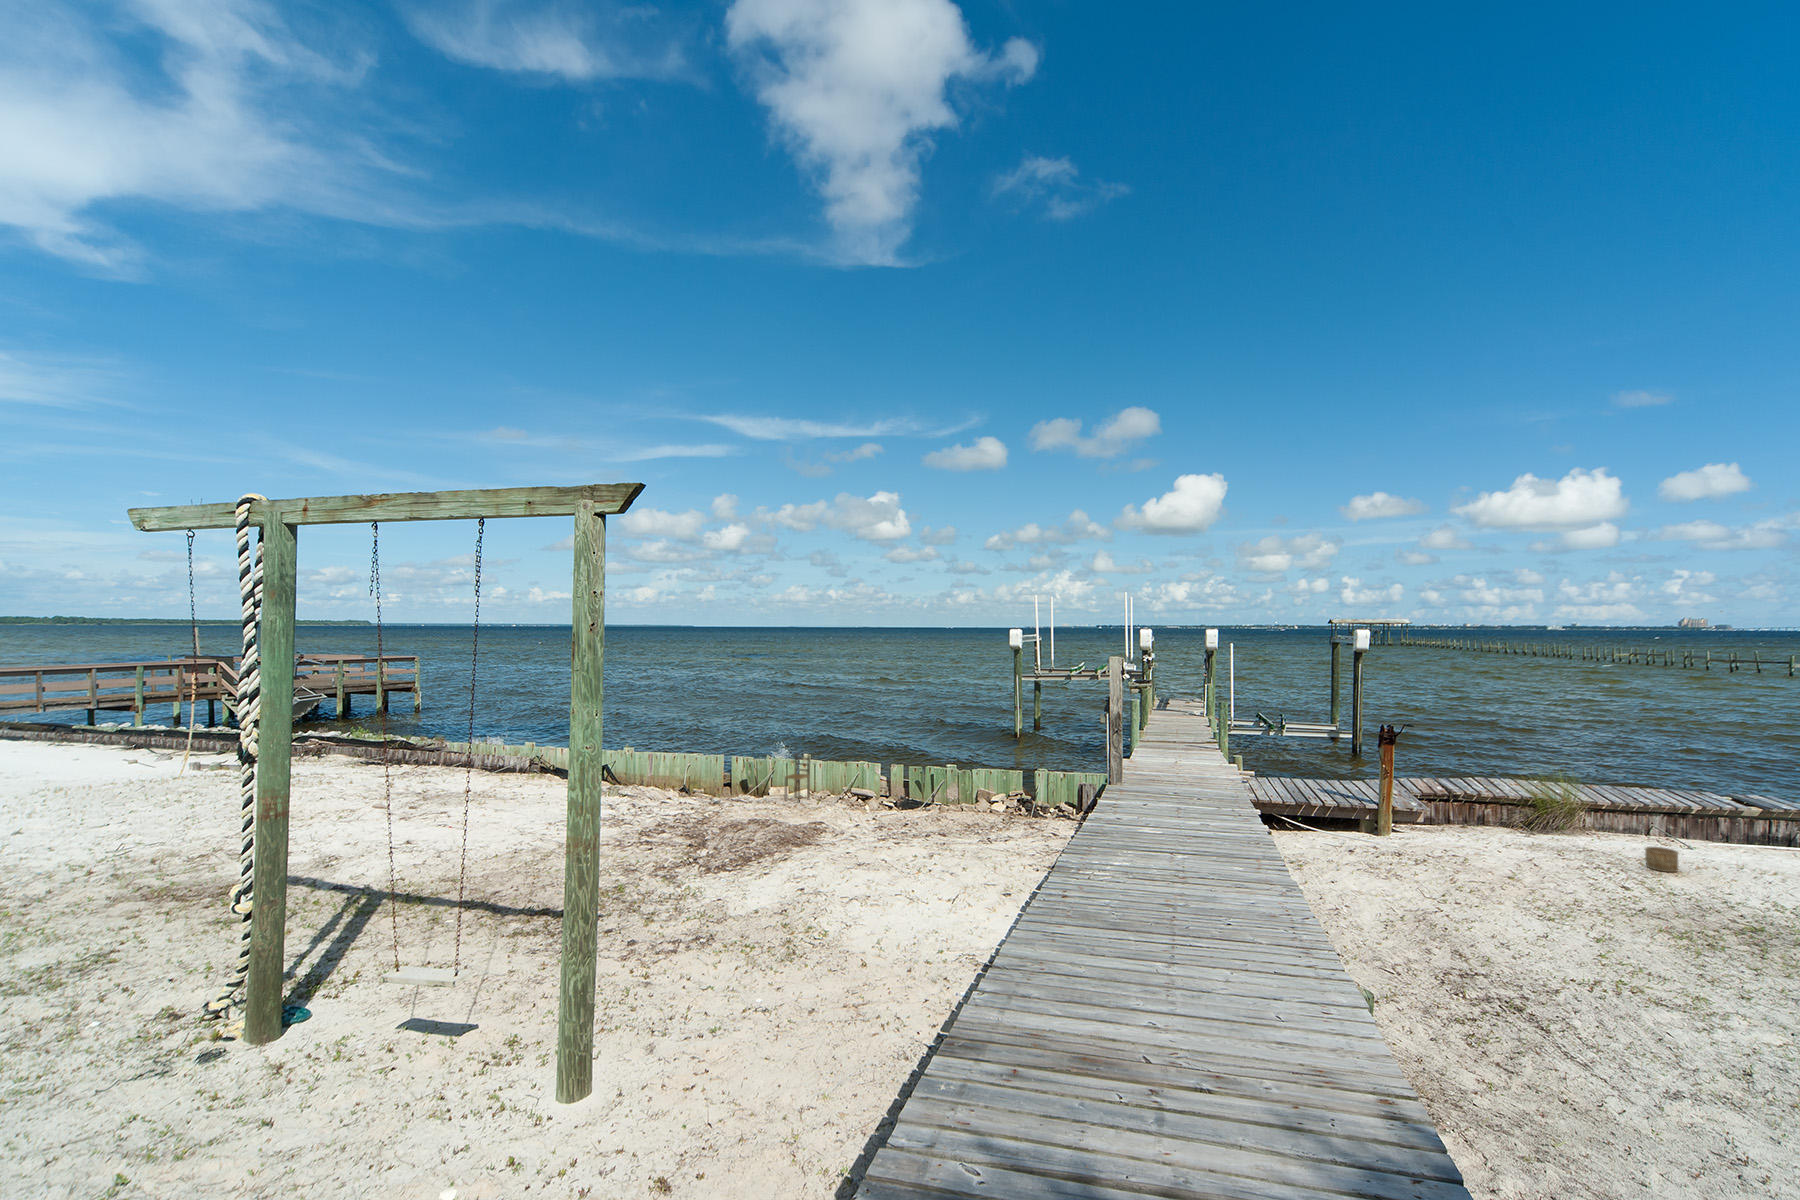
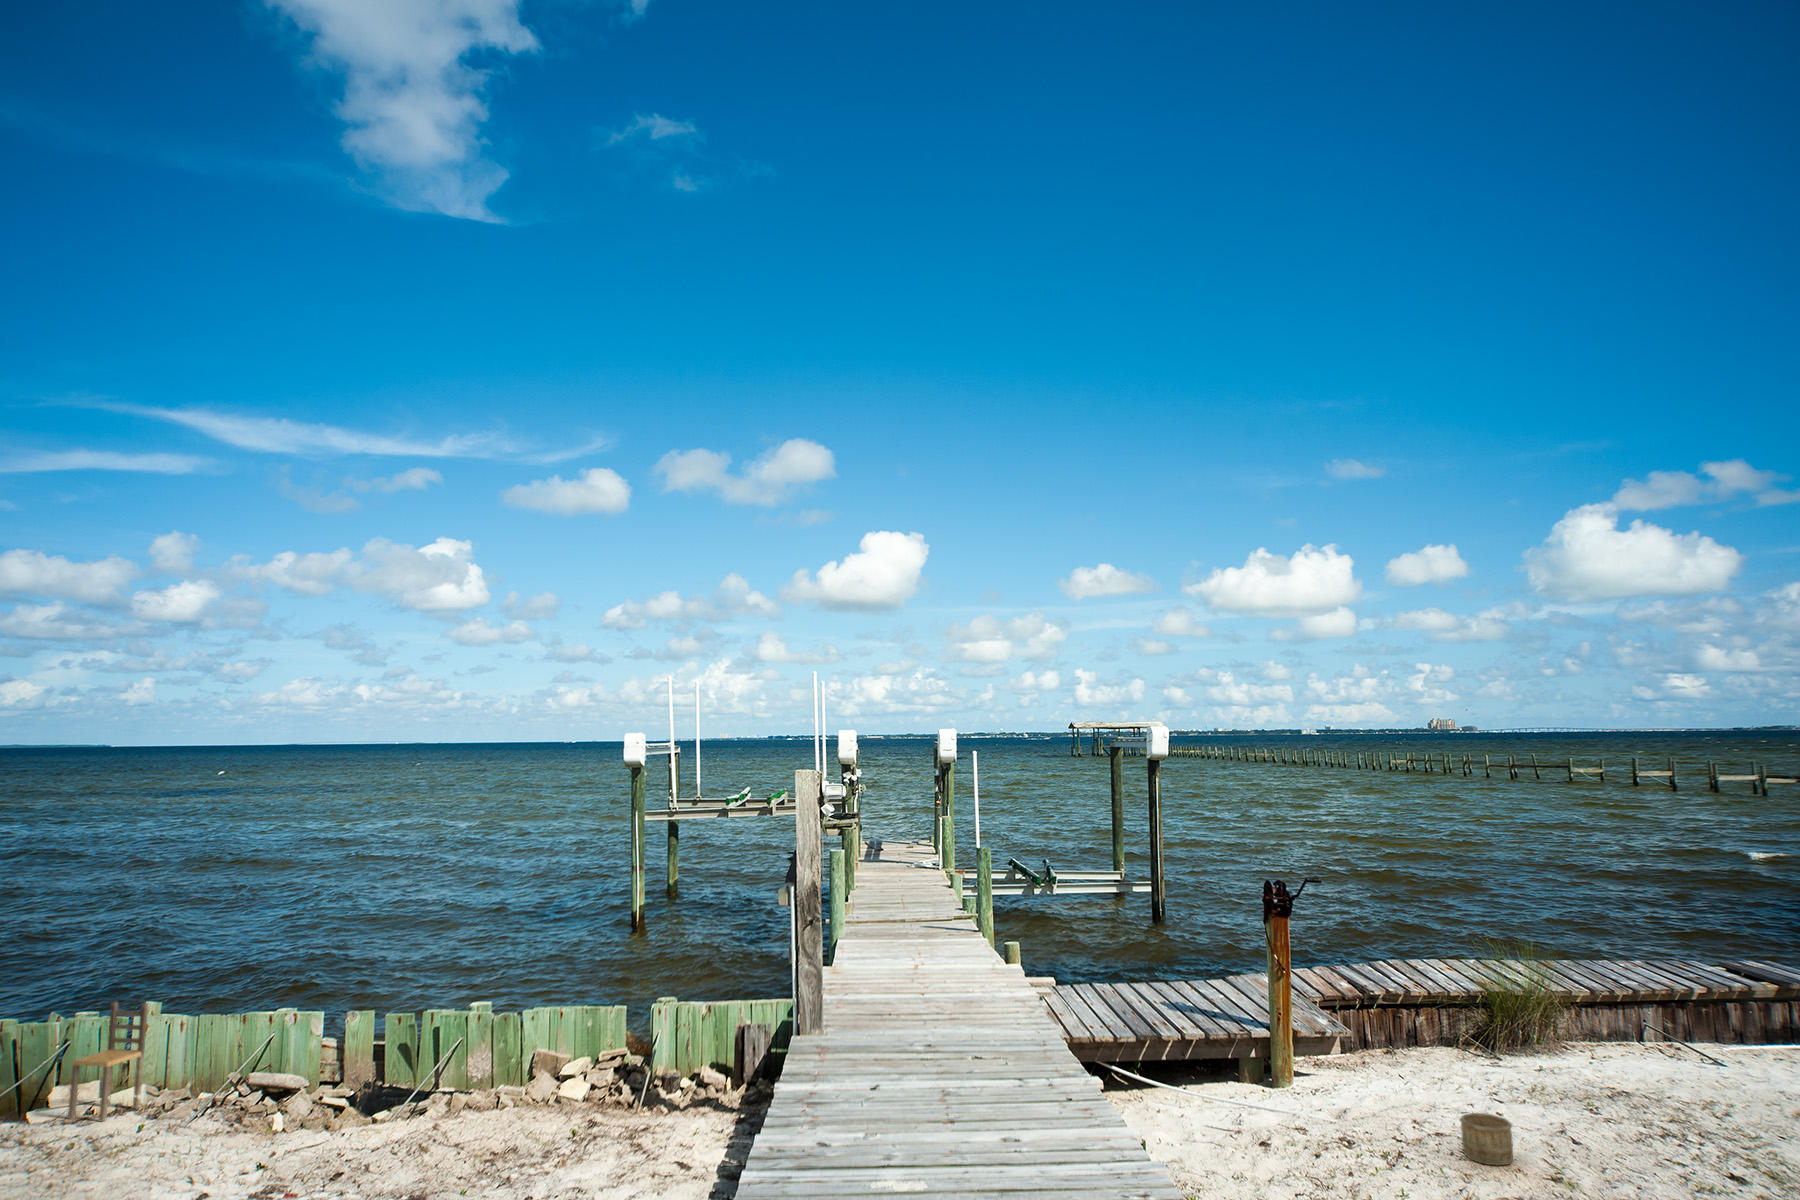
wooden bucket: present [1645,847,1678,872] -> present [1460,1113,1513,1166]

